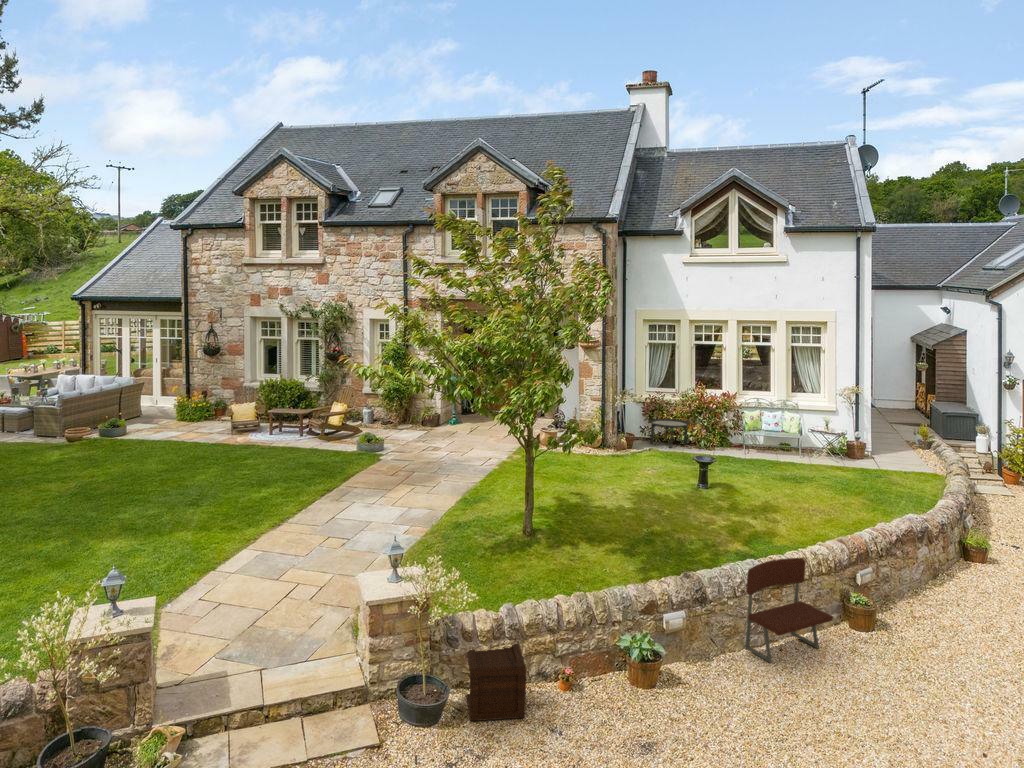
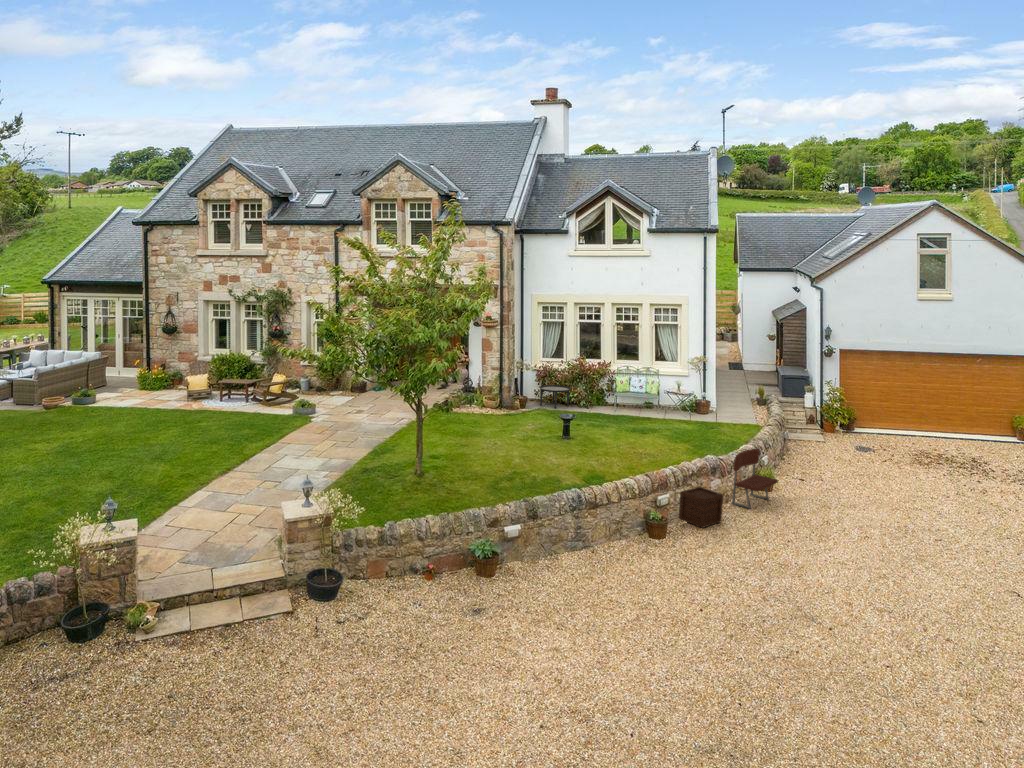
bench: present [744,558,833,663] -> present [732,449,778,509]
wooden crate: present [466,644,526,721] -> present [679,487,723,528]

